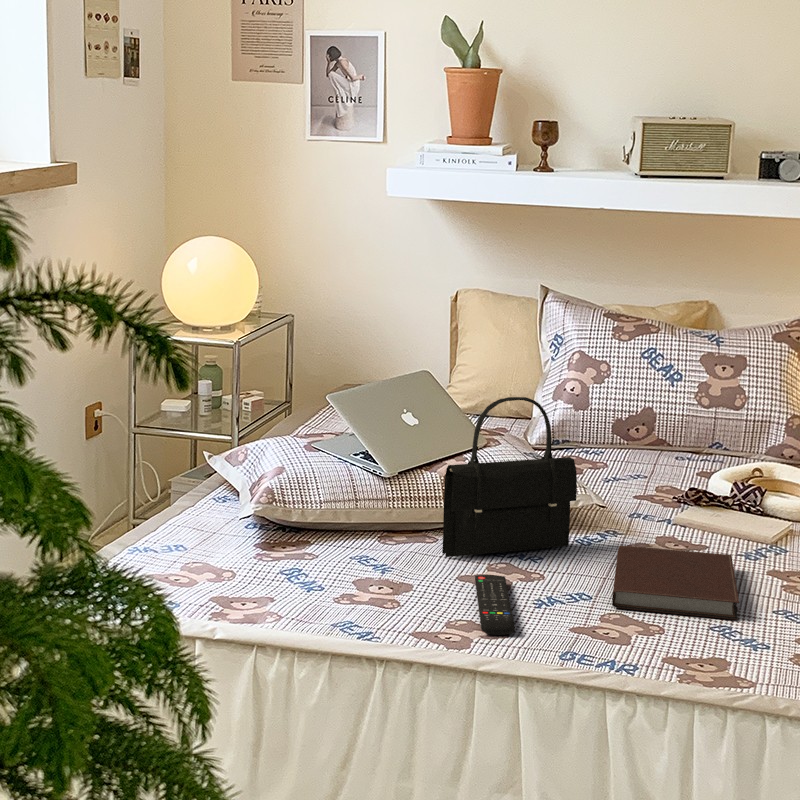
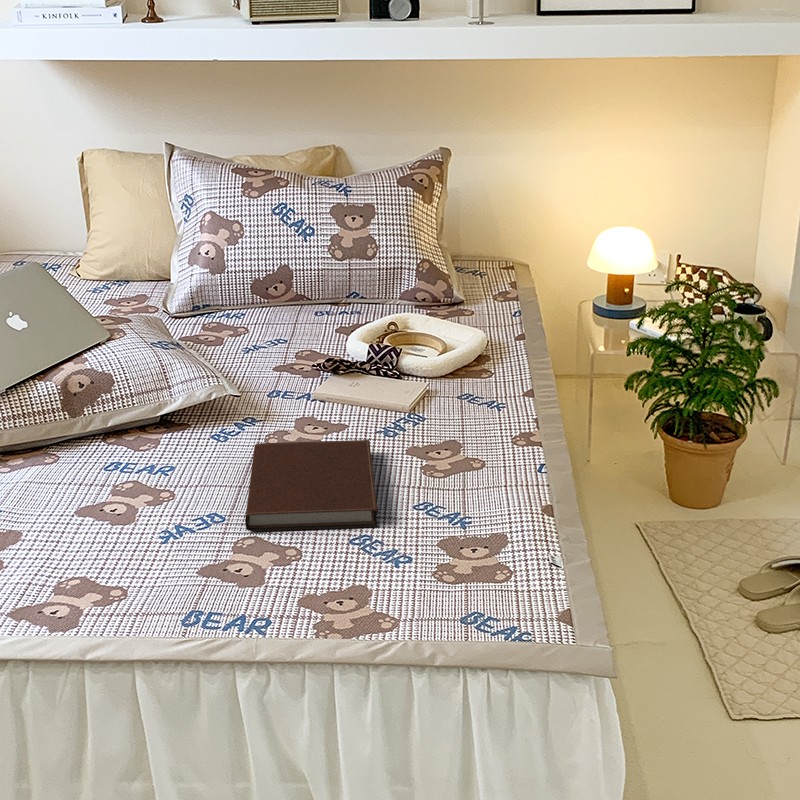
handbag: present [442,397,577,557] -> none [51,300,206,484]
remote control: present [475,575,515,635] -> none [95,506,135,600]

